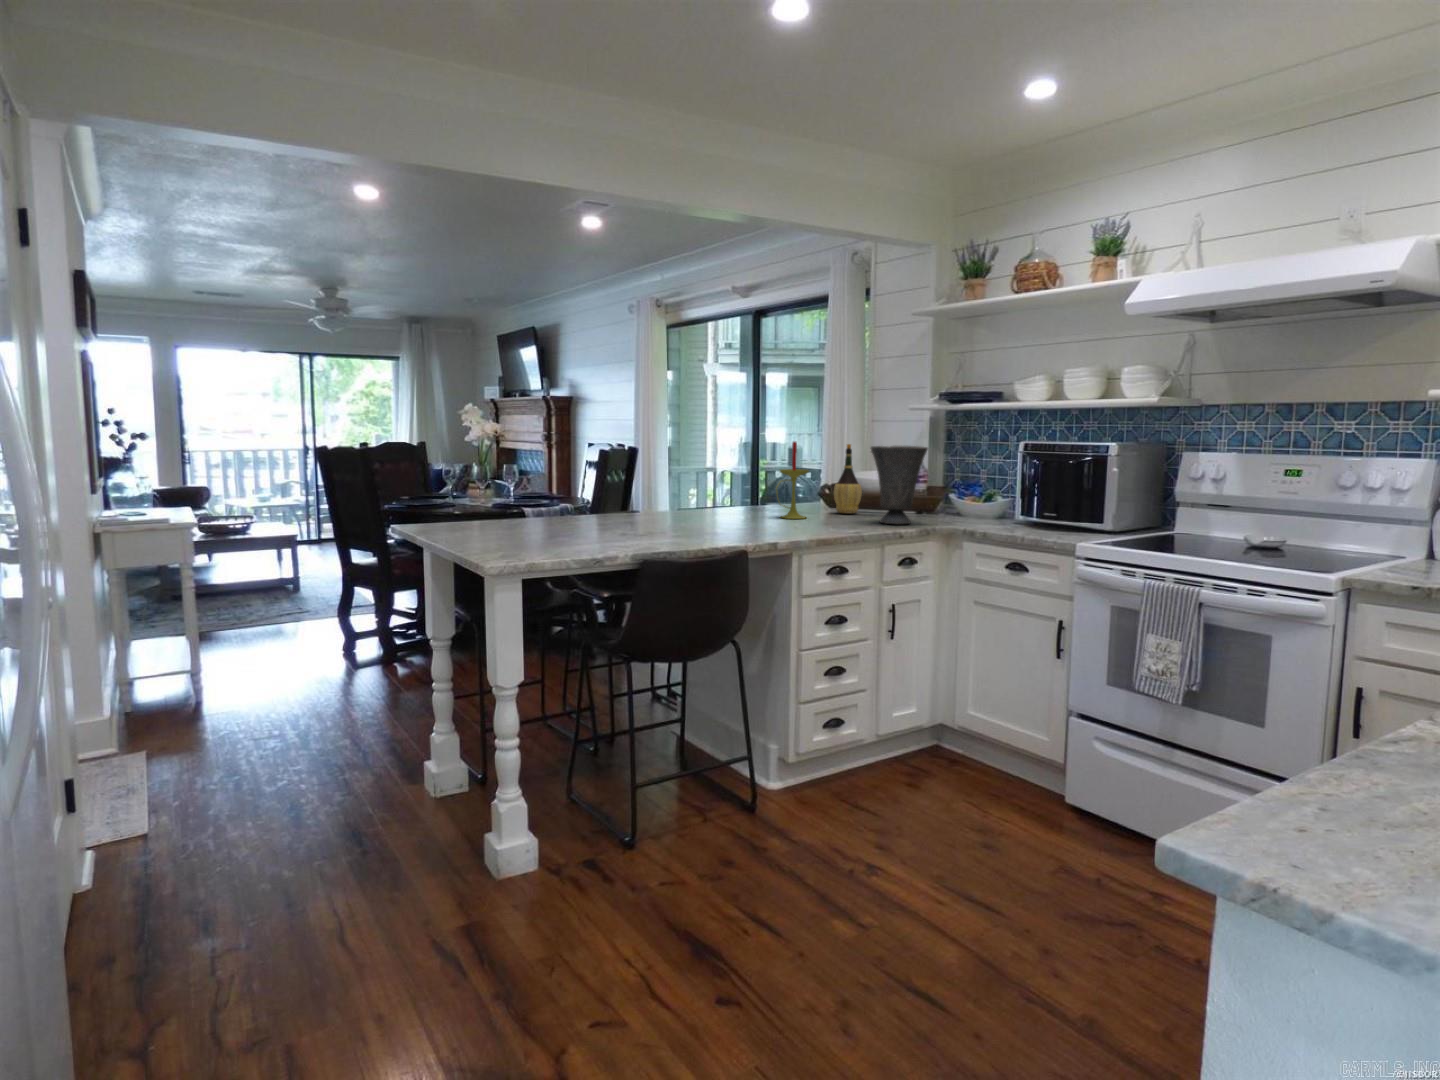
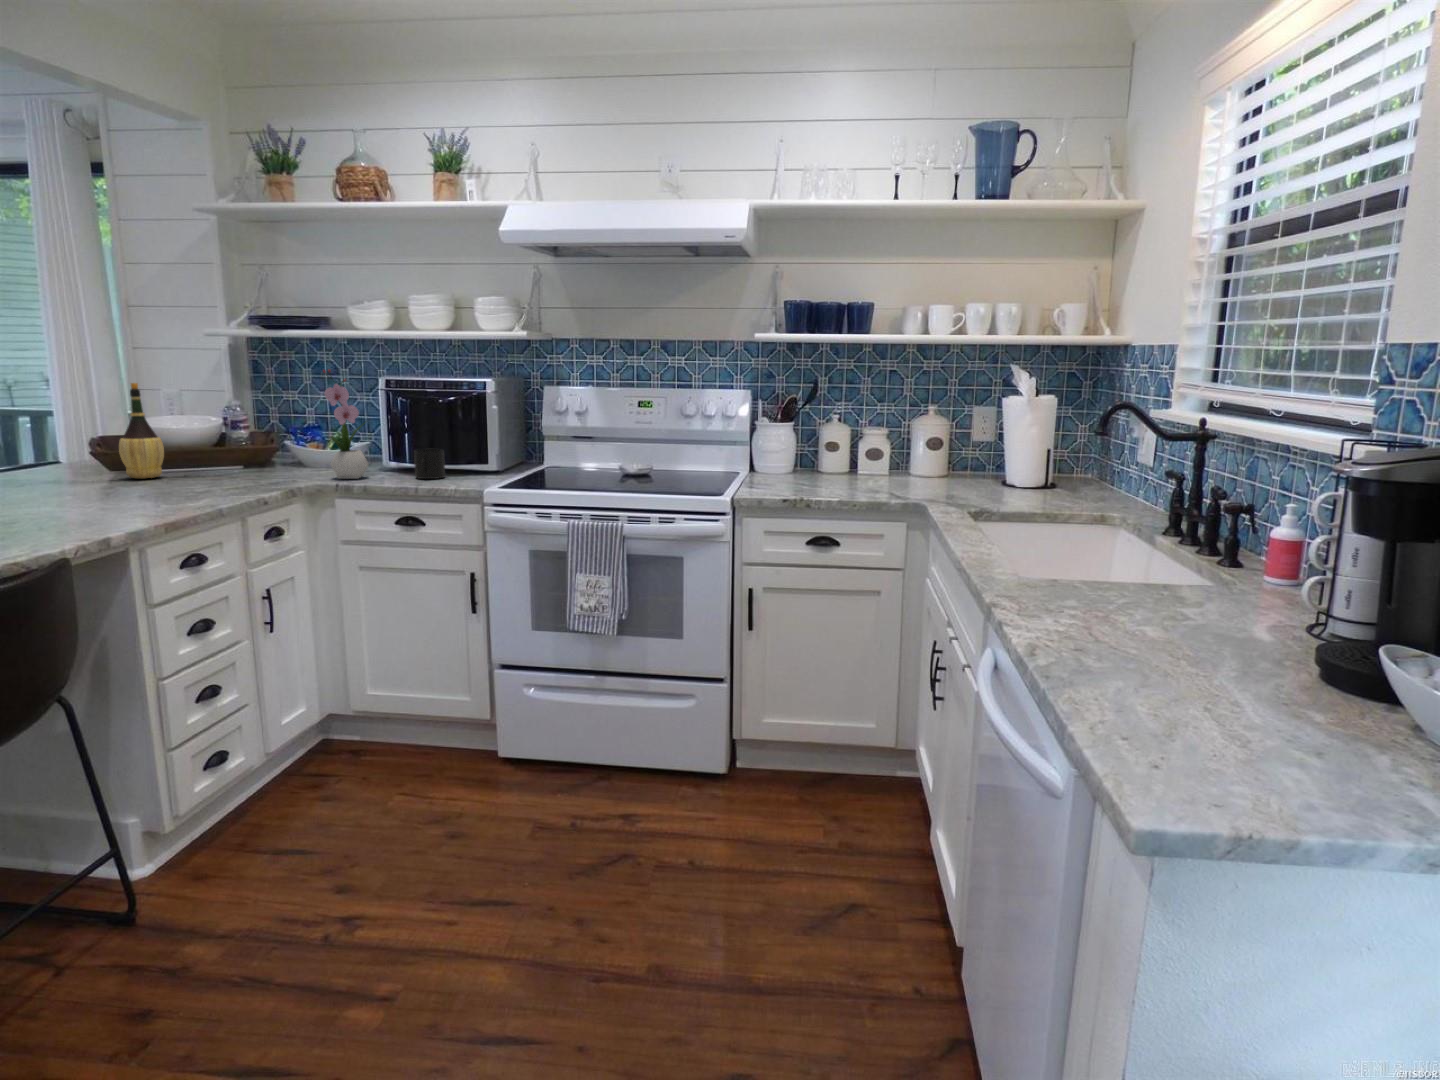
flower arrangement: none [966,434,1003,526] -> present [323,369,369,479]
candle: present [776,441,809,519] -> none [34,379,96,496]
vase: present [871,446,928,524] -> none [191,385,274,488]
mug: none [1033,505,1061,532] -> present [414,449,445,479]

